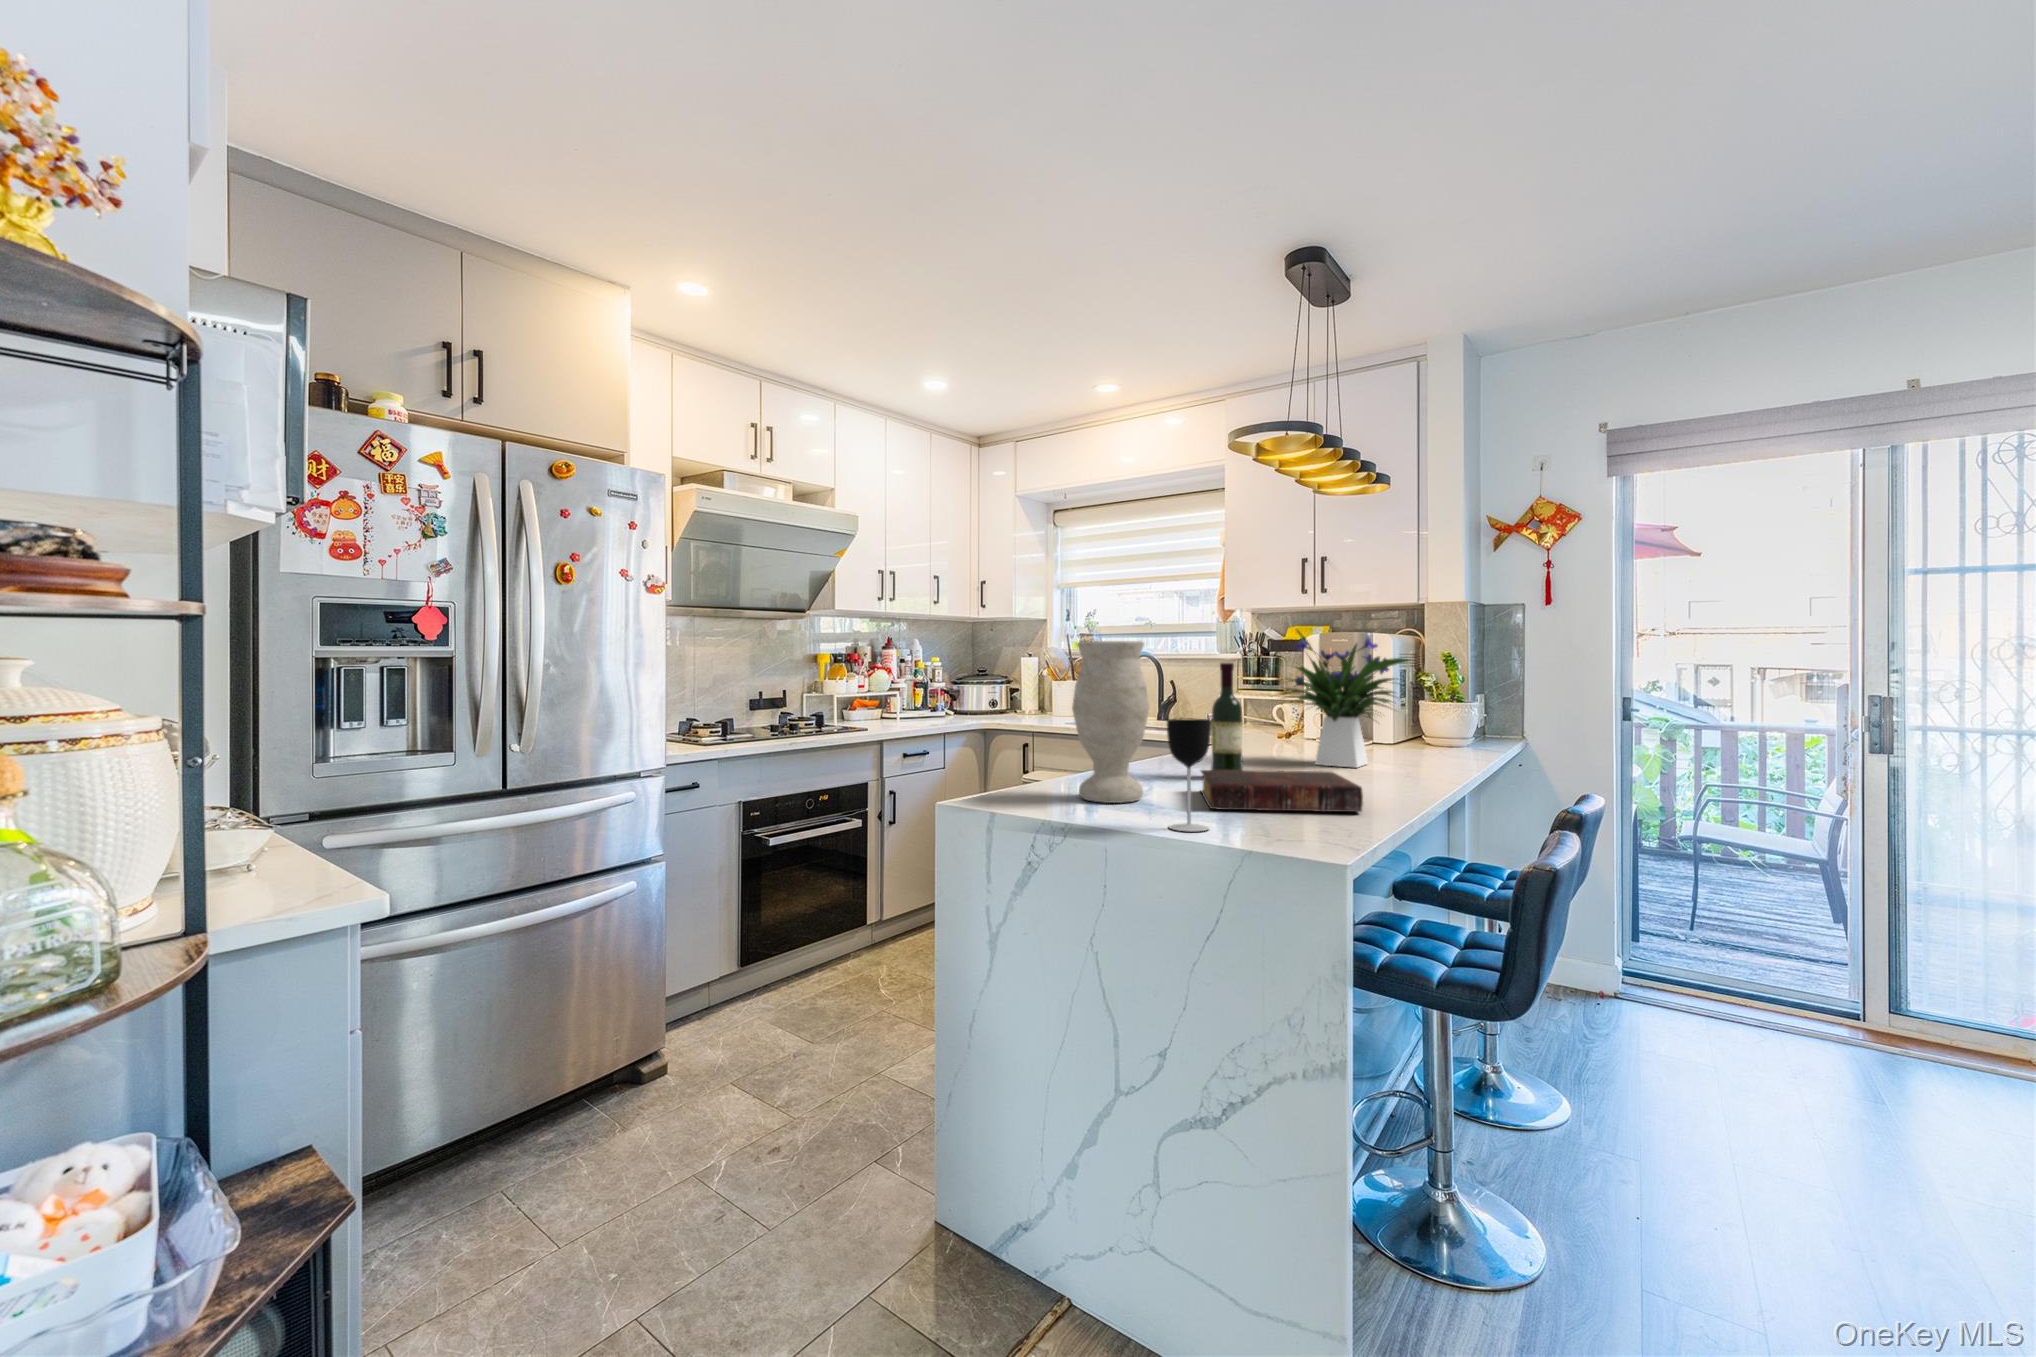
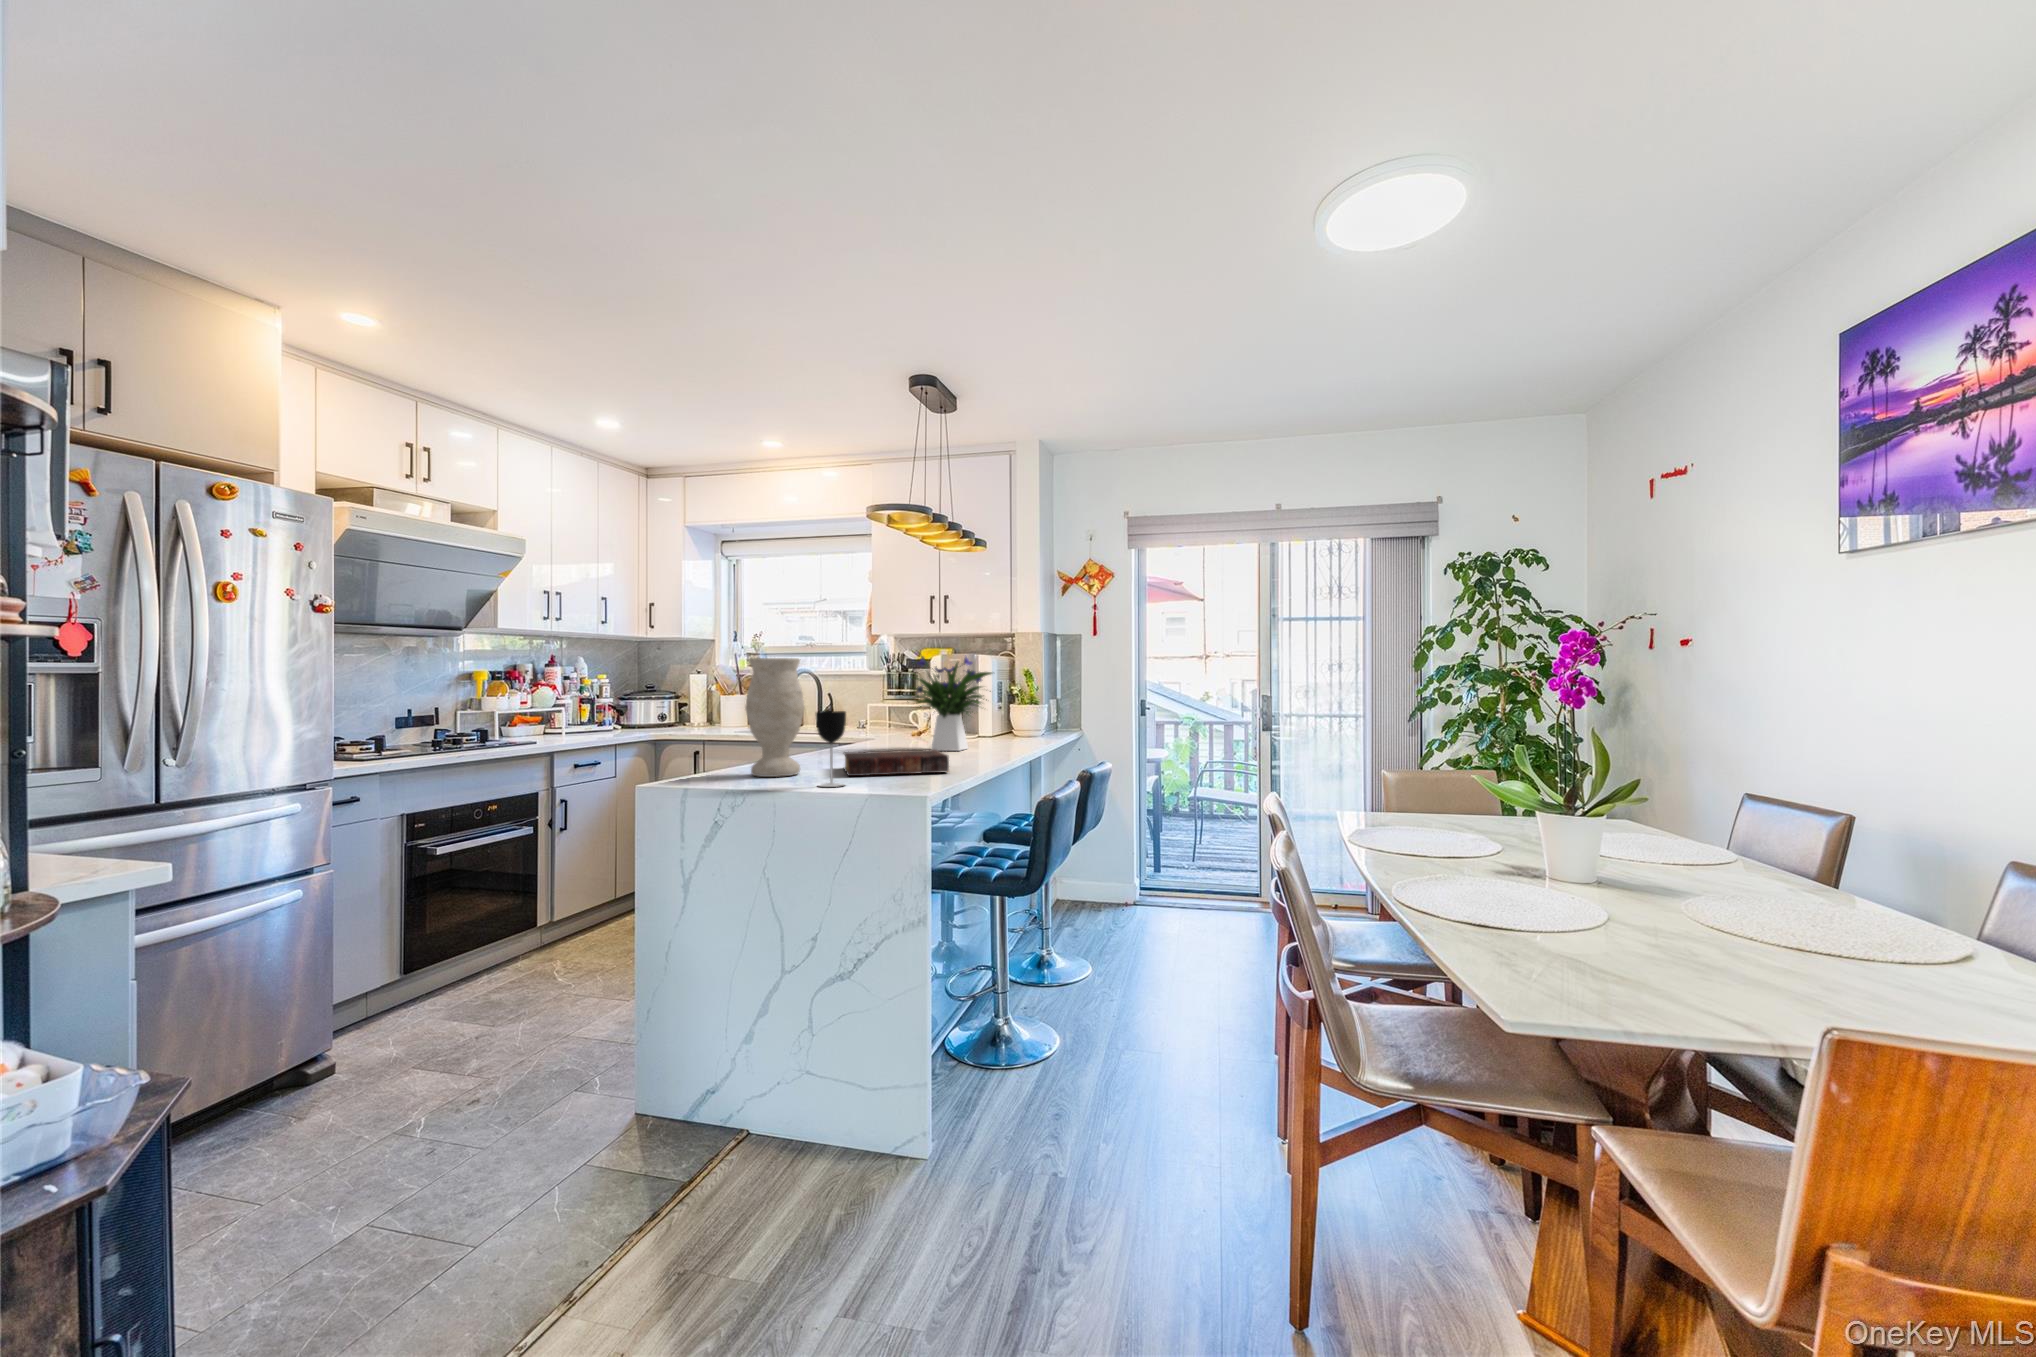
wine bottle: present [1211,663,1243,770] -> none [853,675,876,761]

